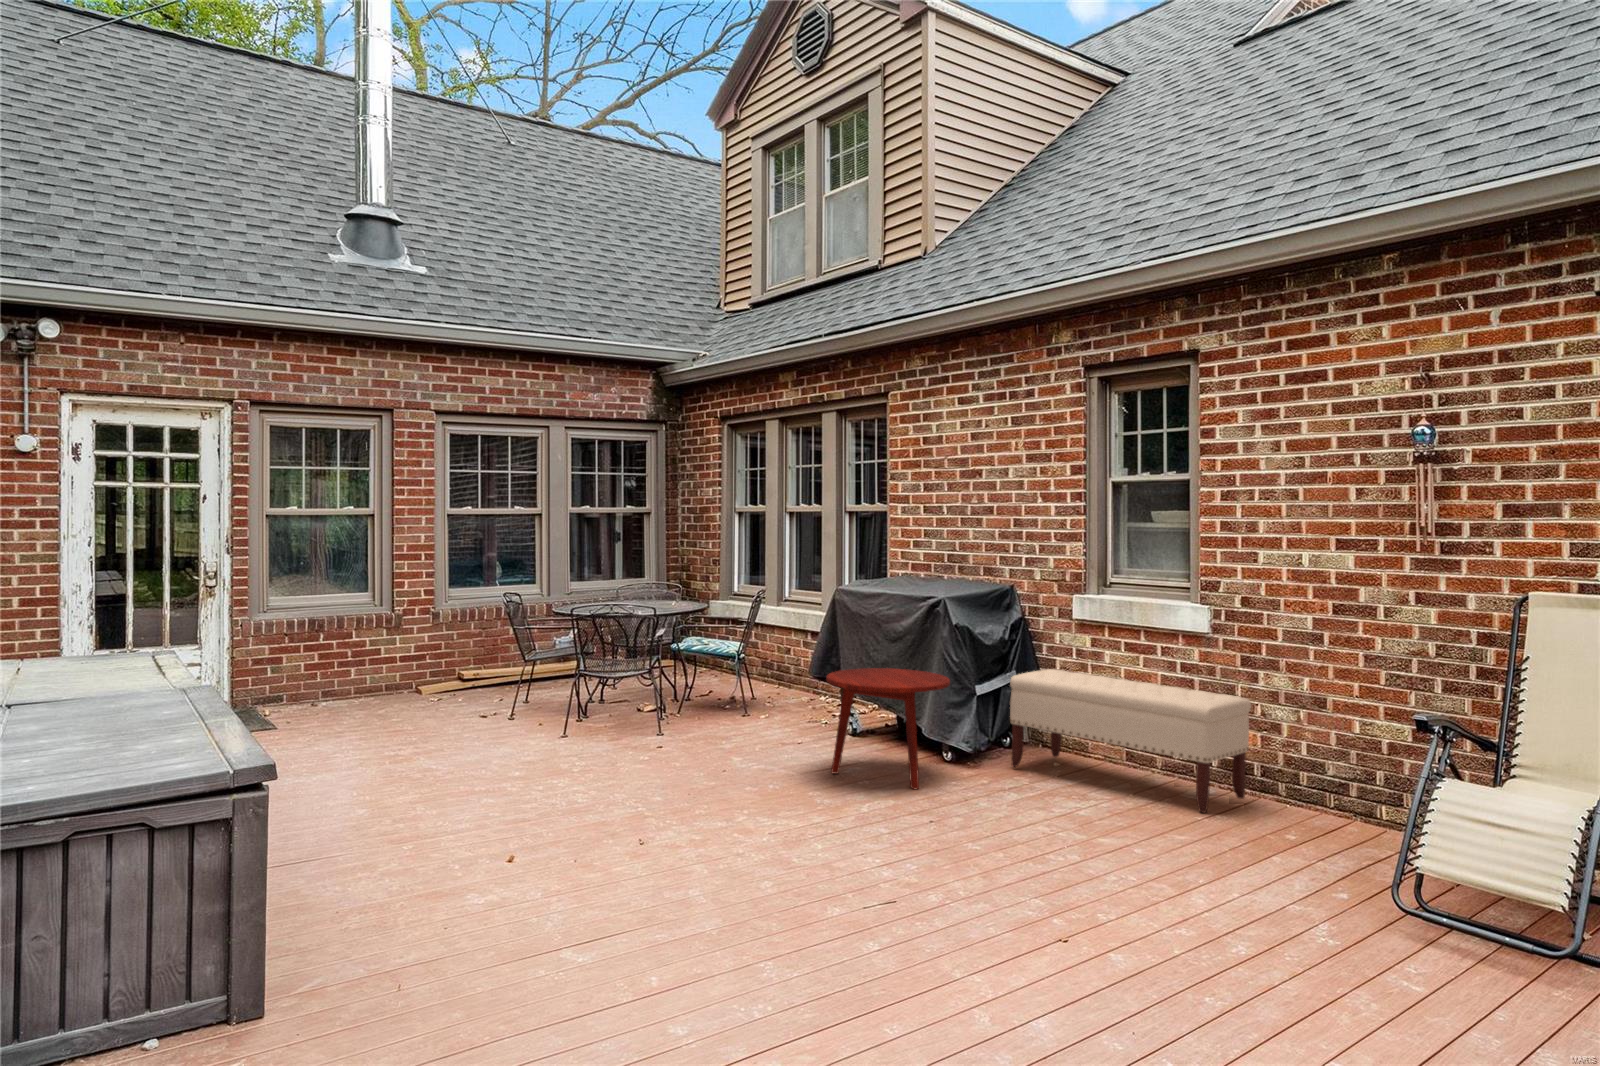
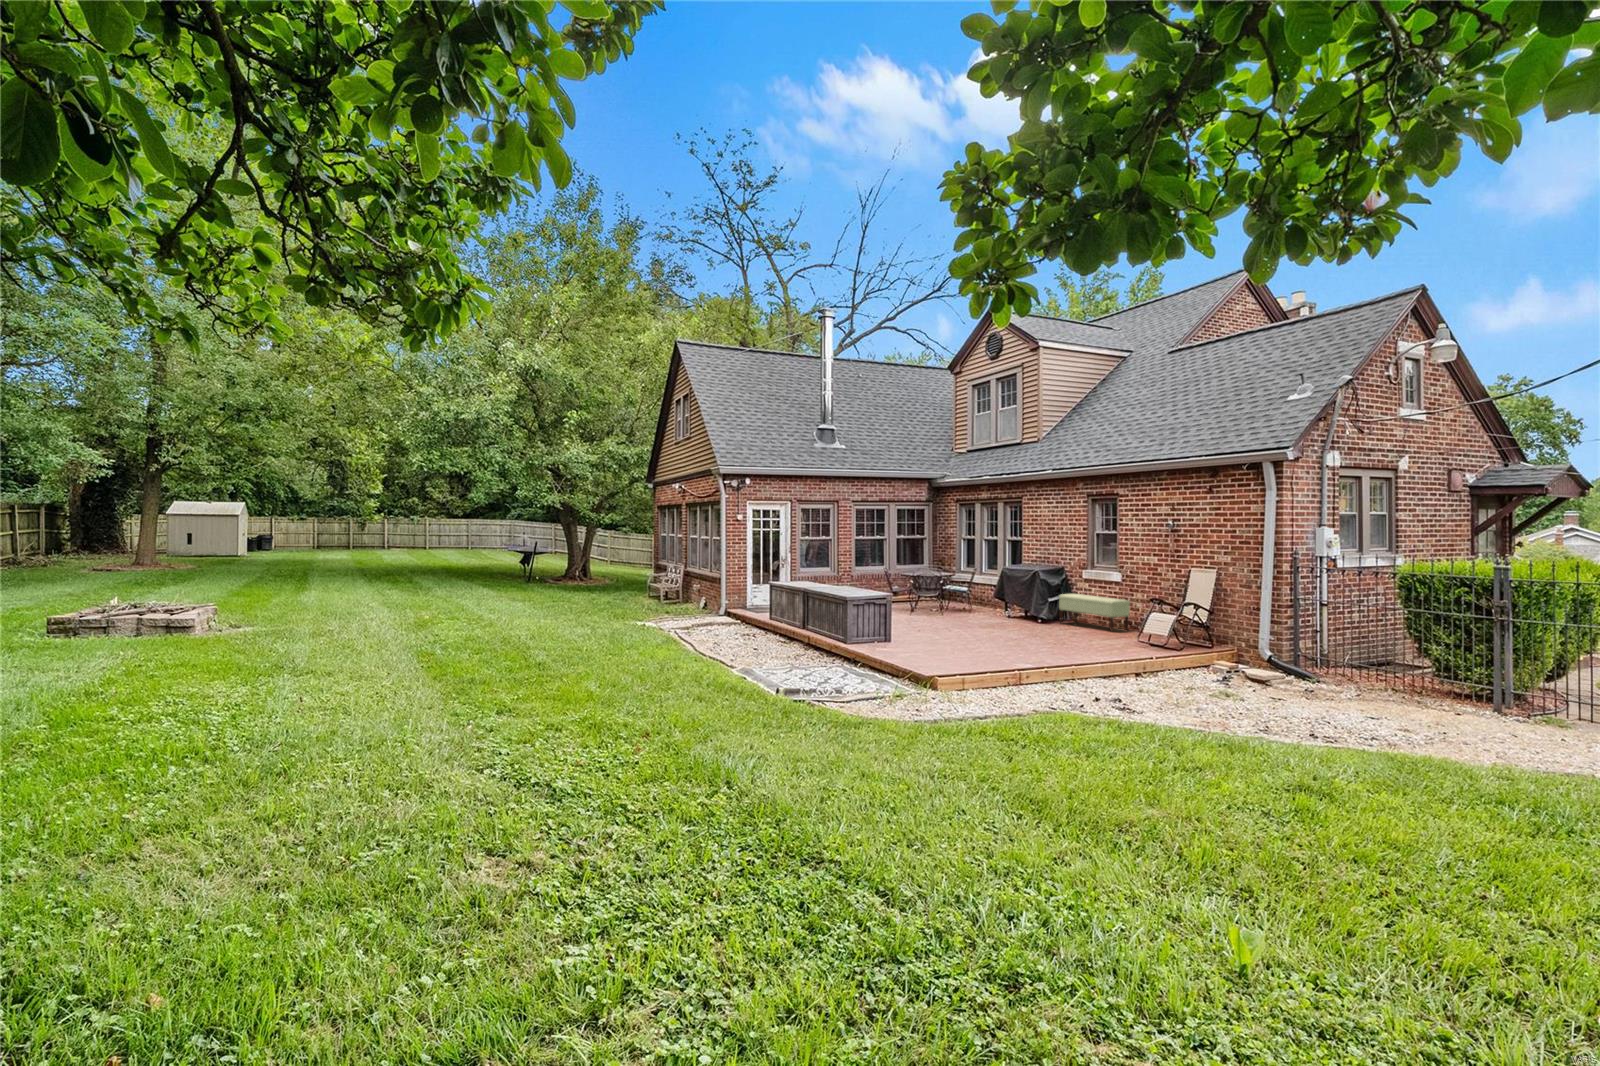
side table: present [826,668,950,789] -> none [1000,592,1039,626]

